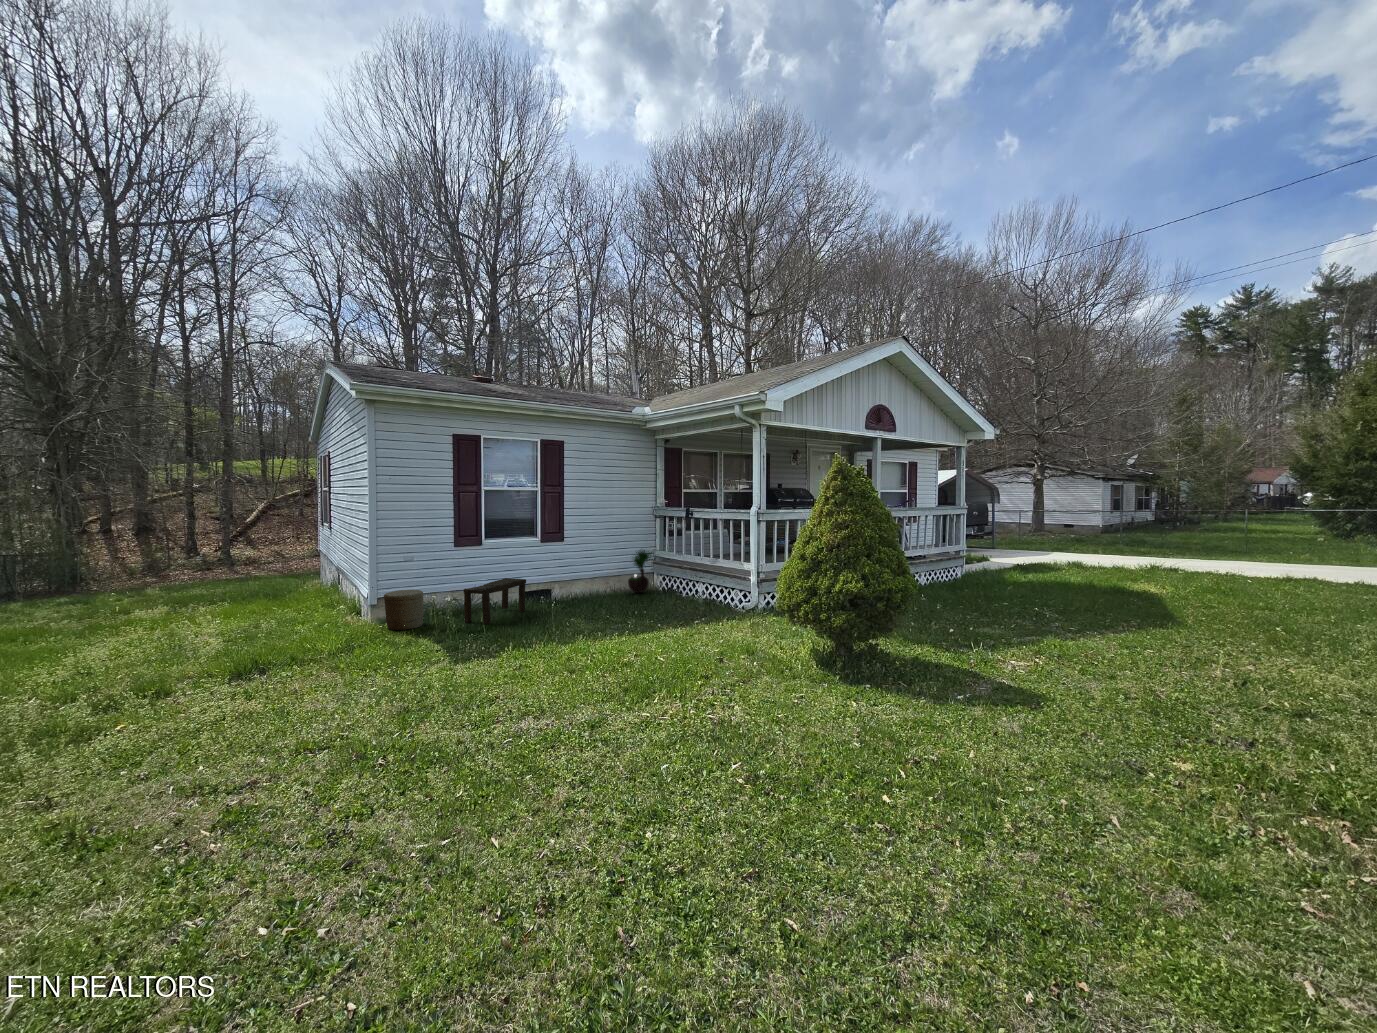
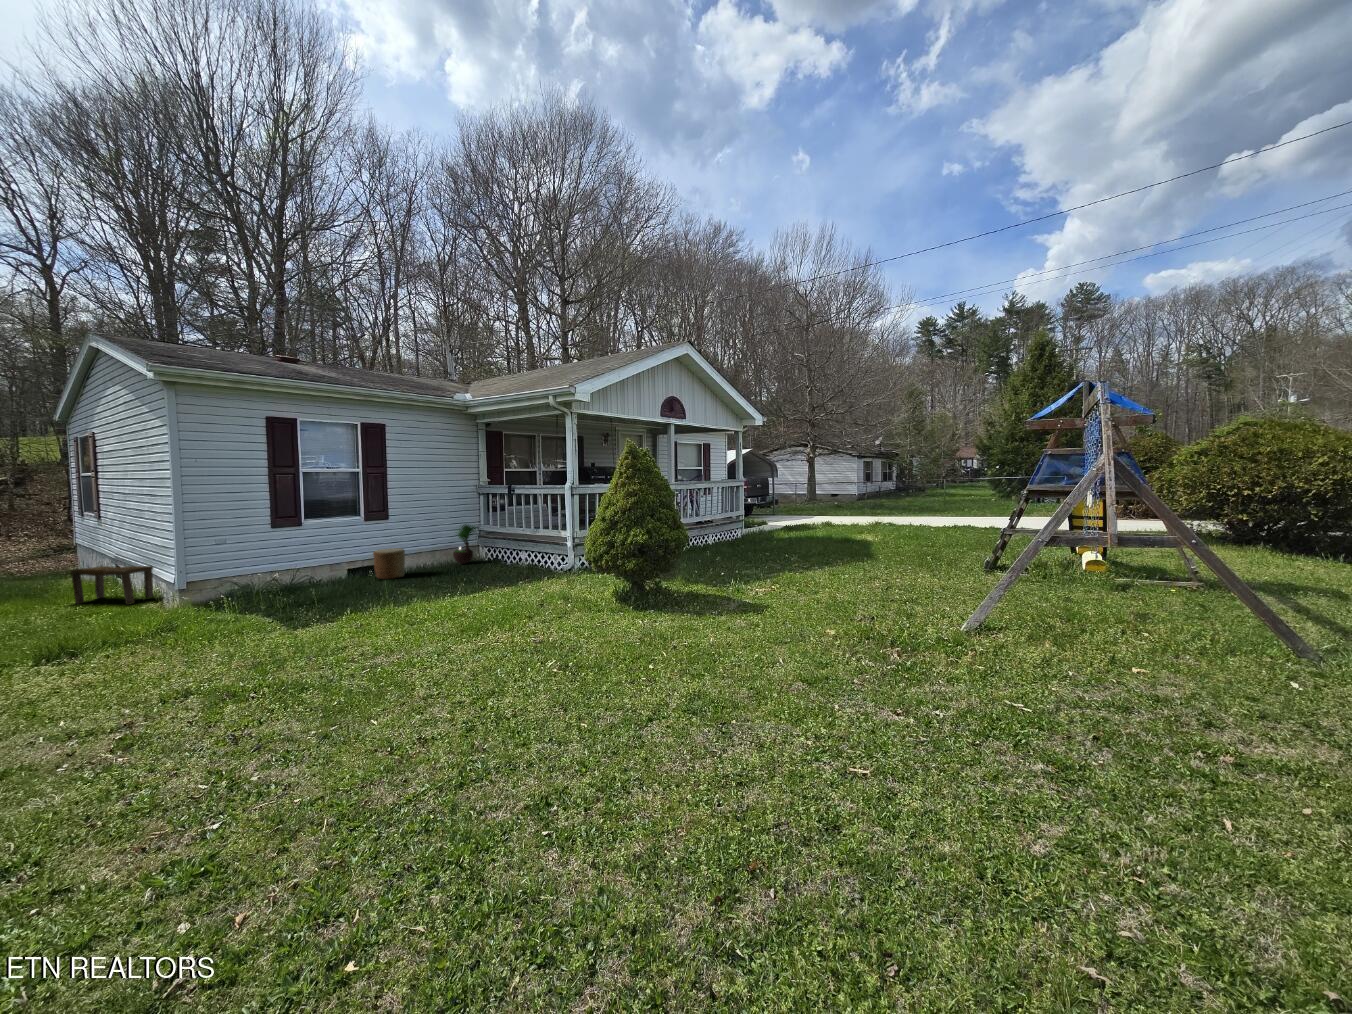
bench: present [463,578,526,624] -> present [70,566,153,605]
woven basket: present [384,590,424,630] -> present [373,548,405,579]

